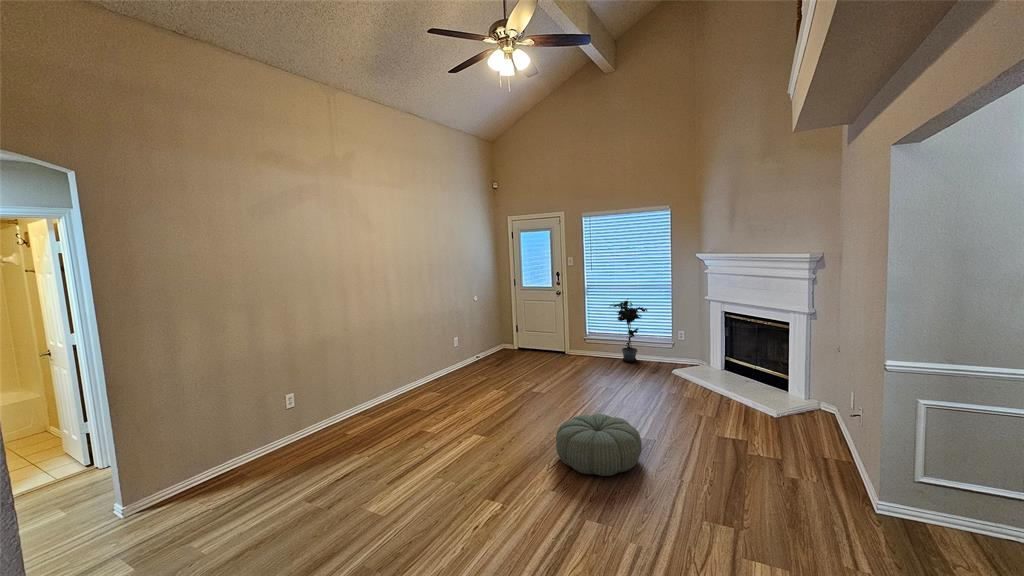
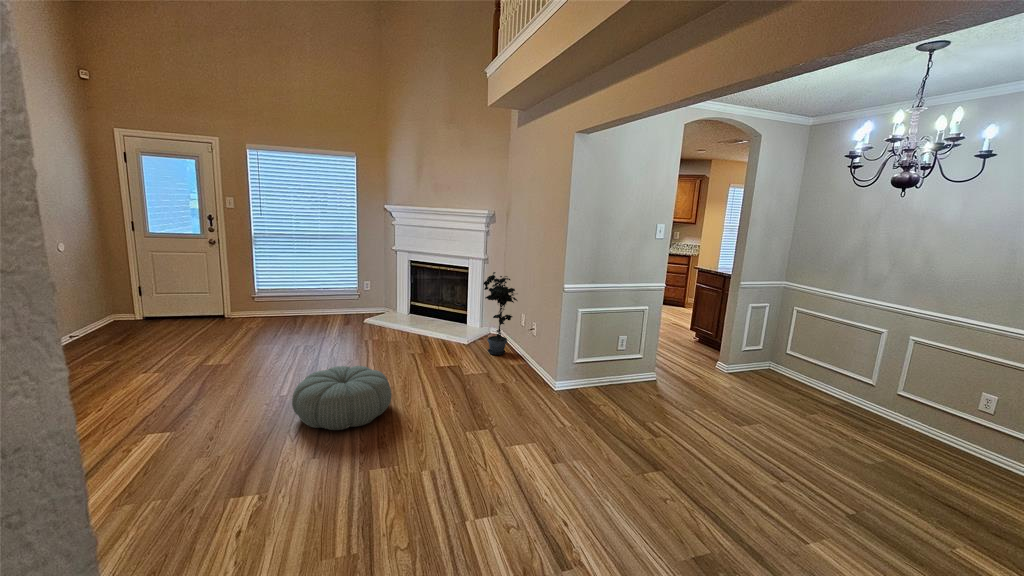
potted plant: present [610,299,647,362] -> present [484,272,517,355]

